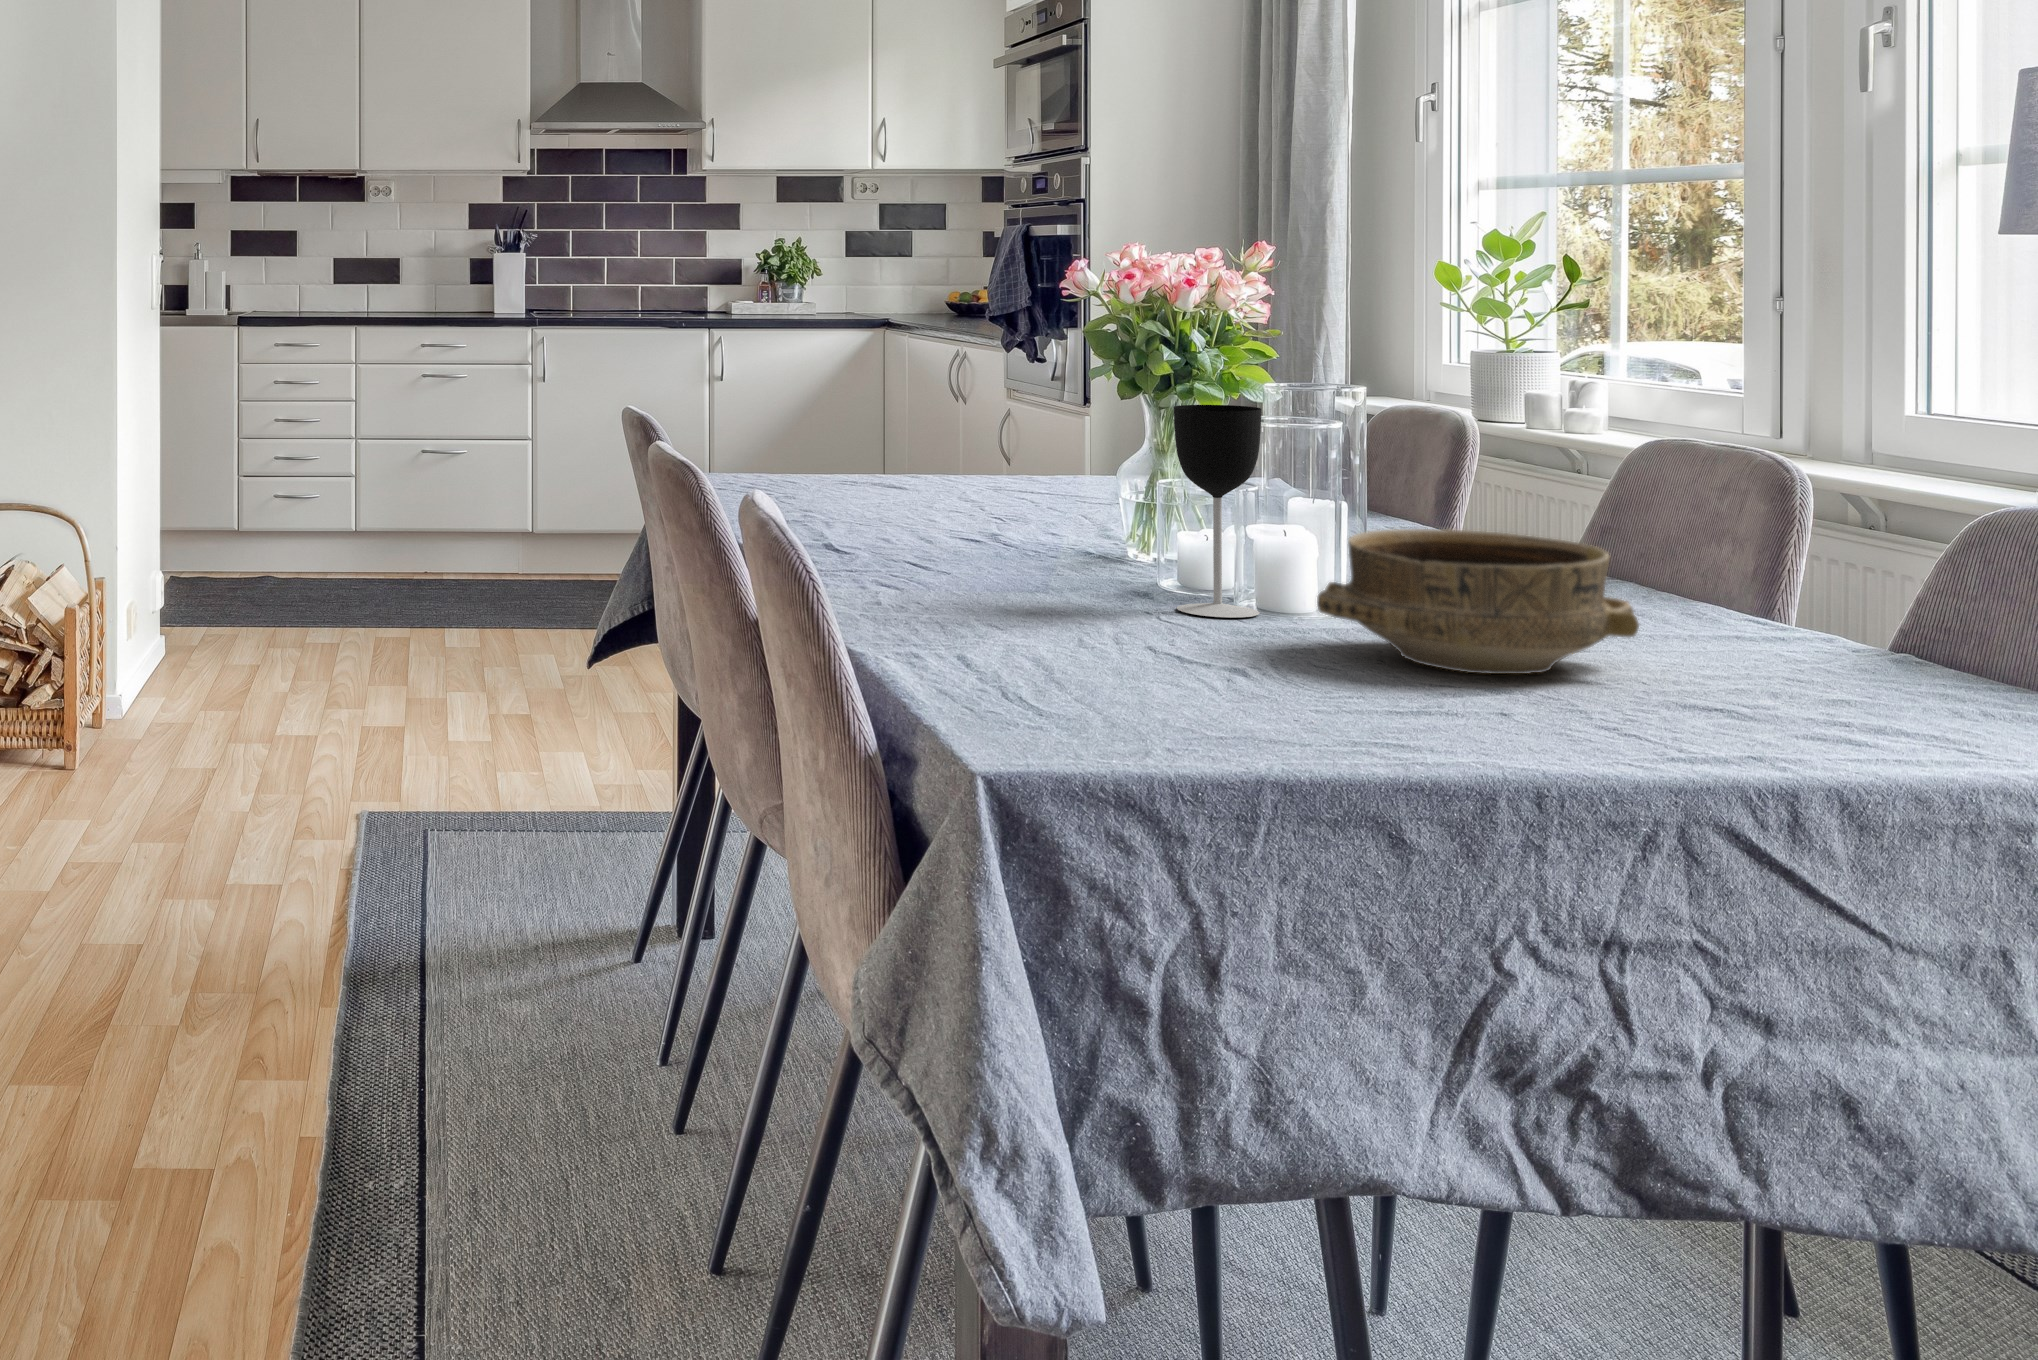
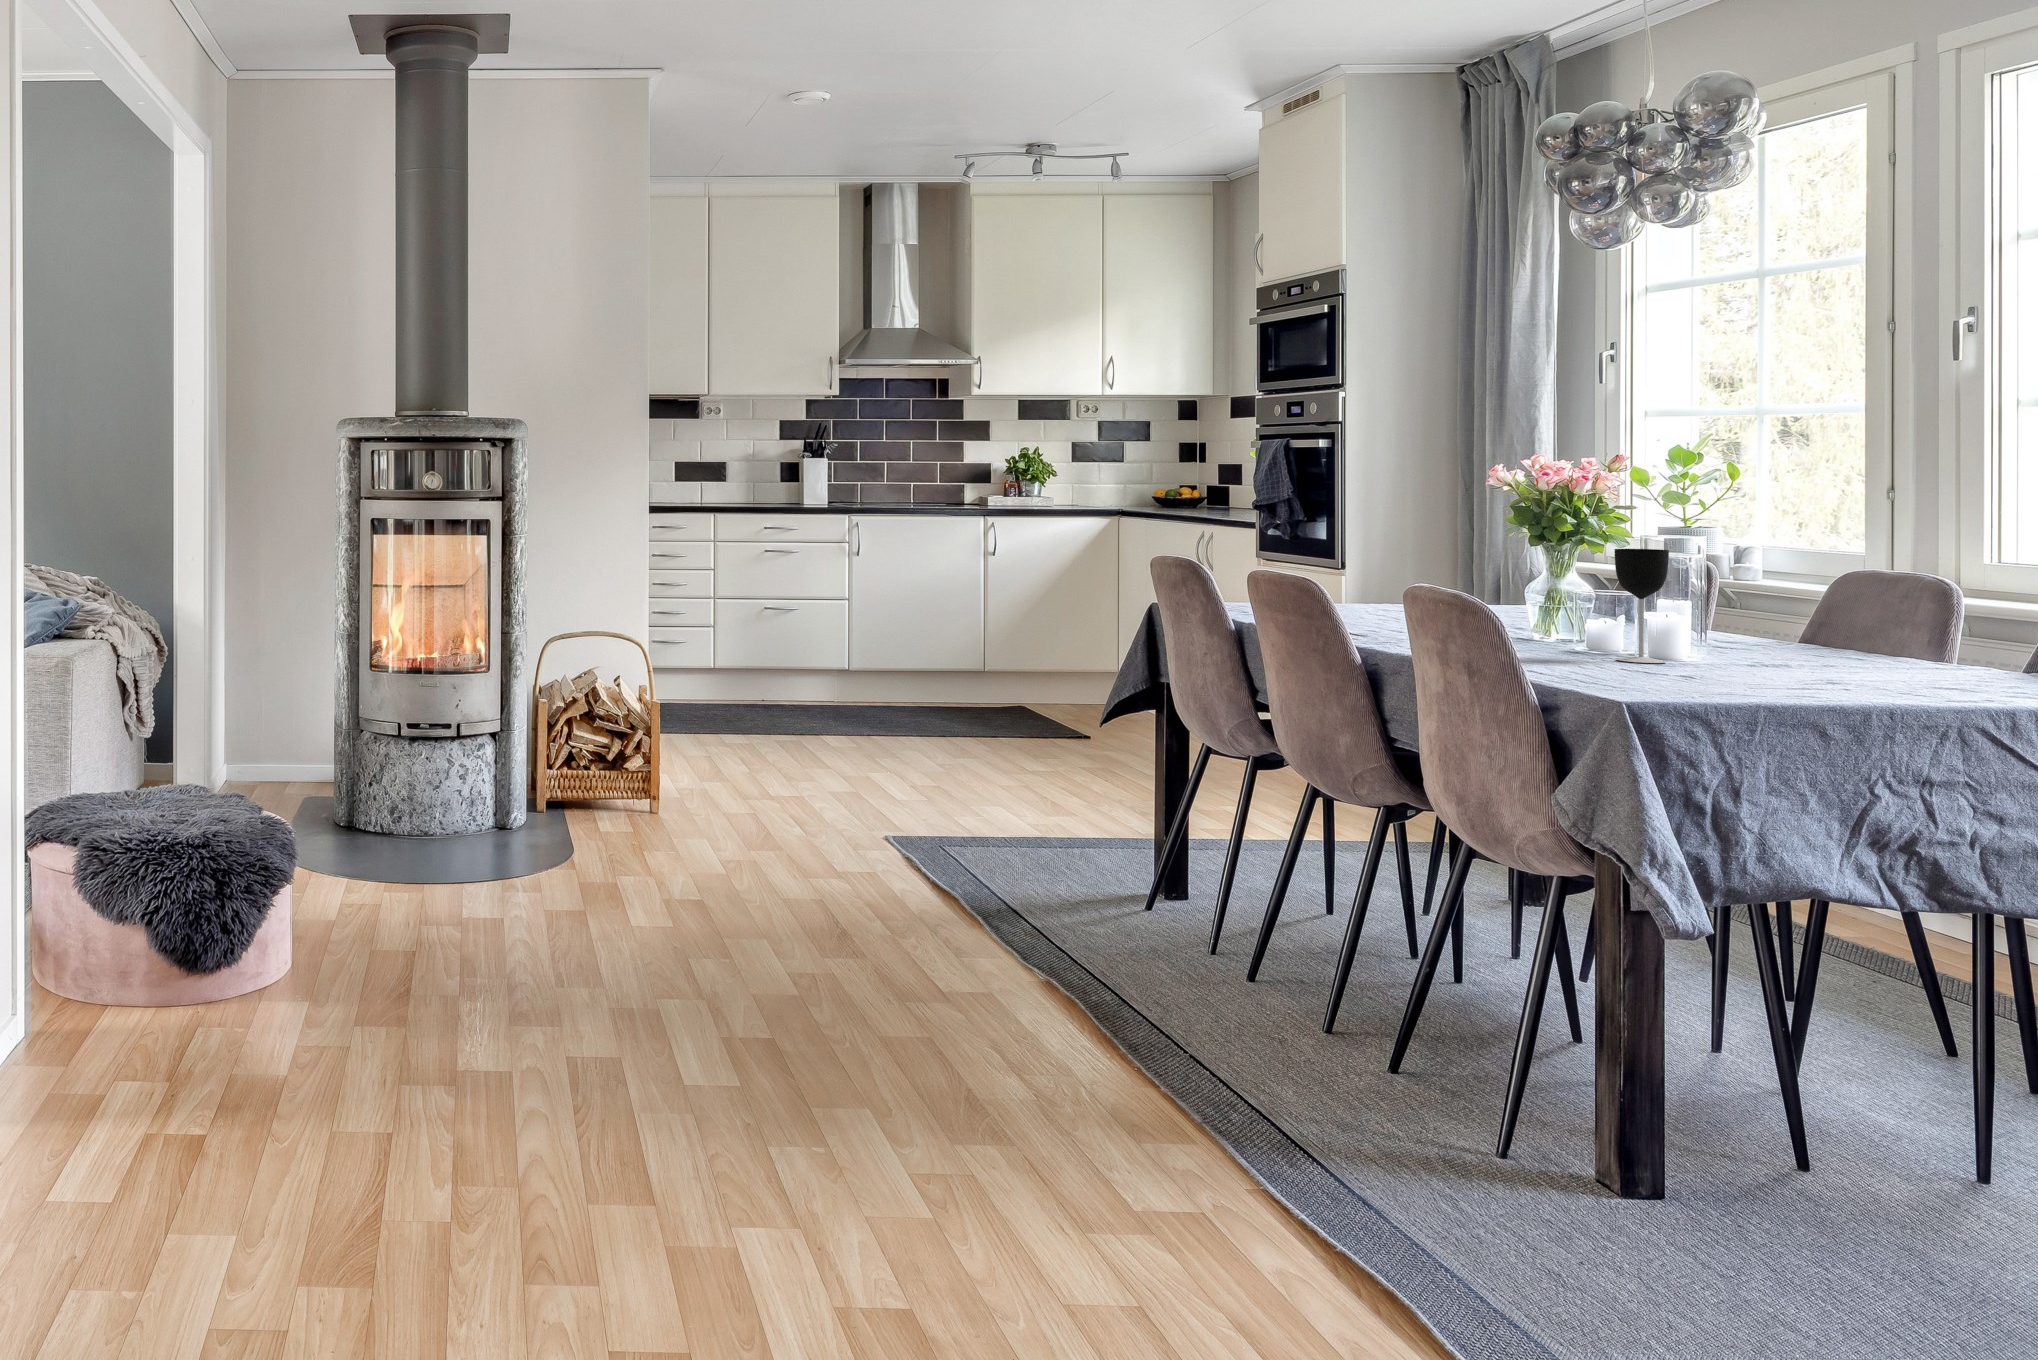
ceramic bowl: present [1317,529,1639,674] -> none [1723,612,1908,681]

